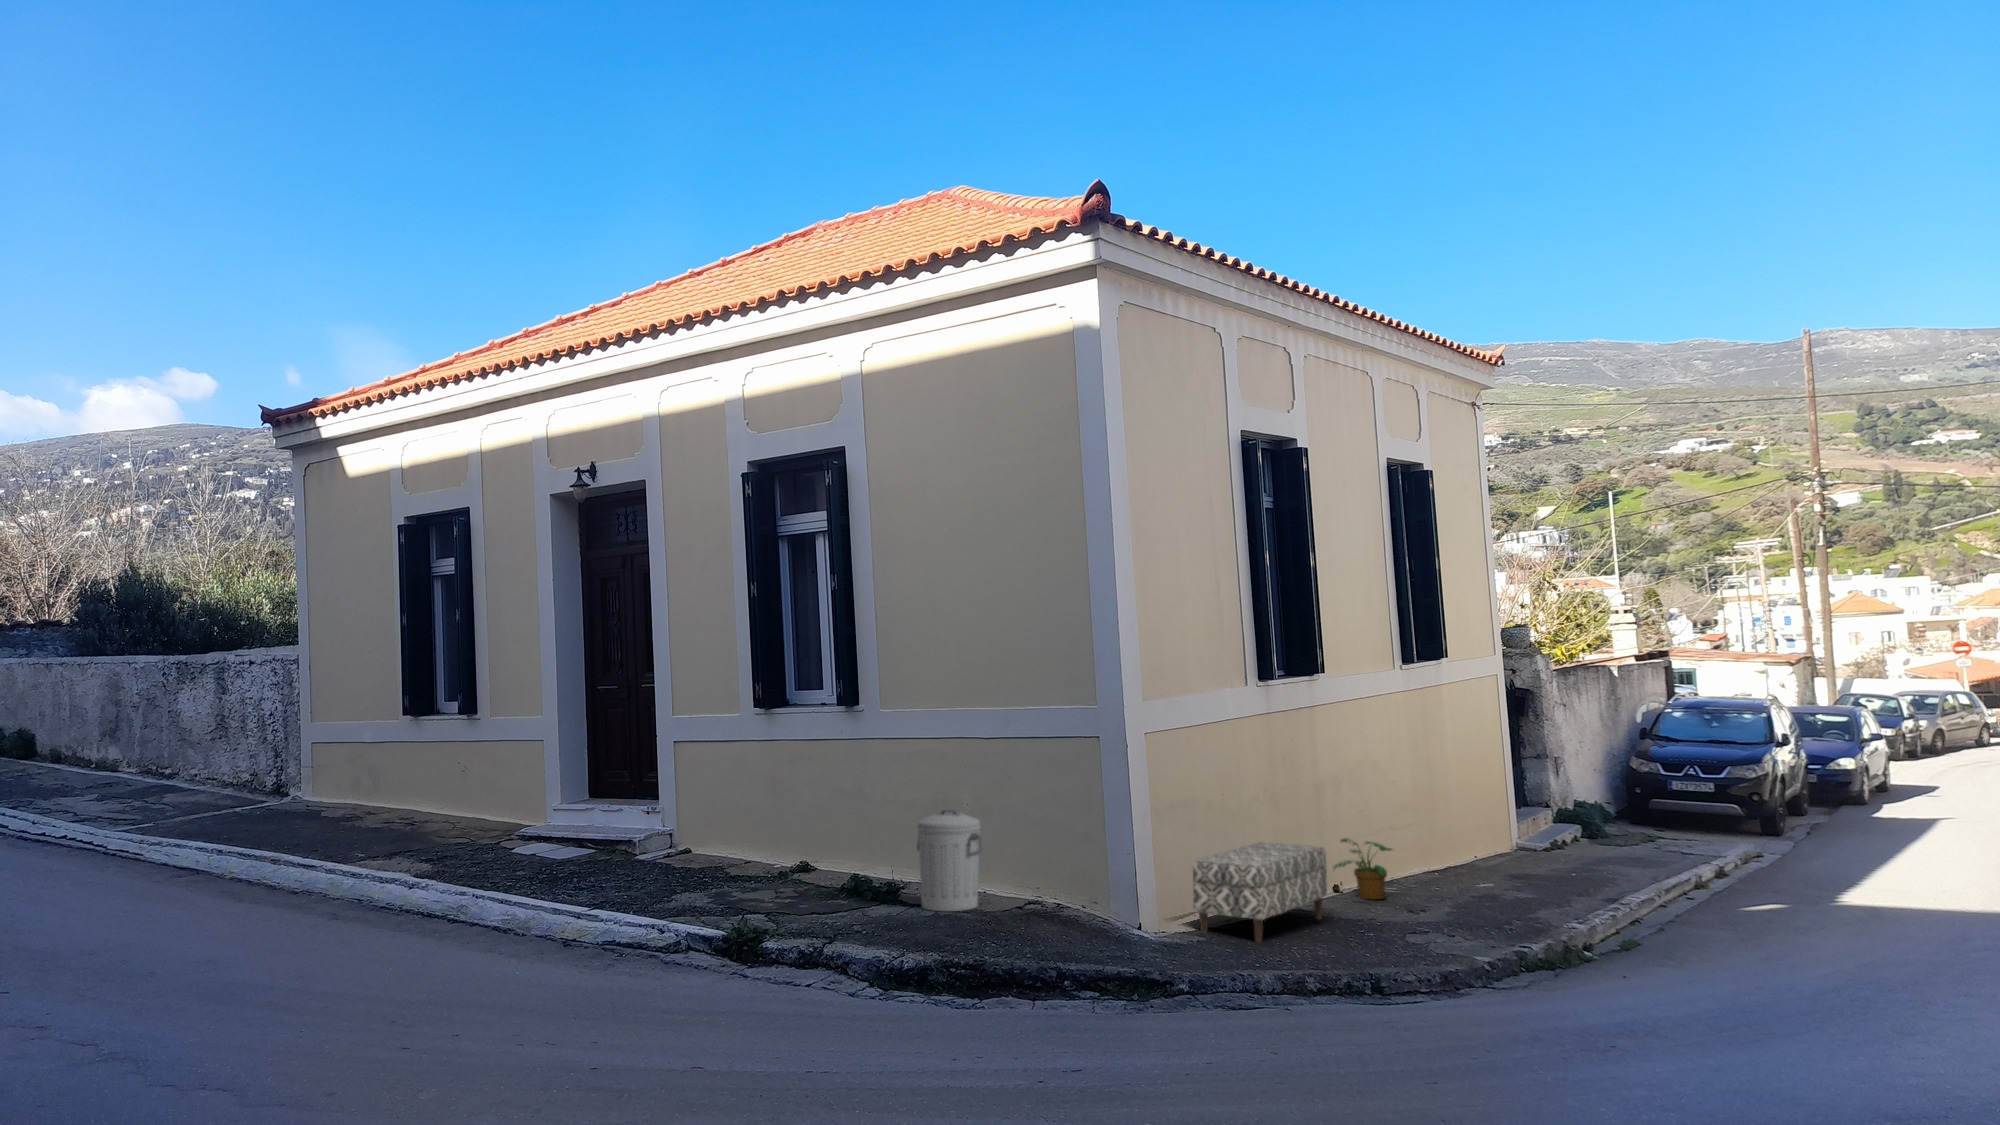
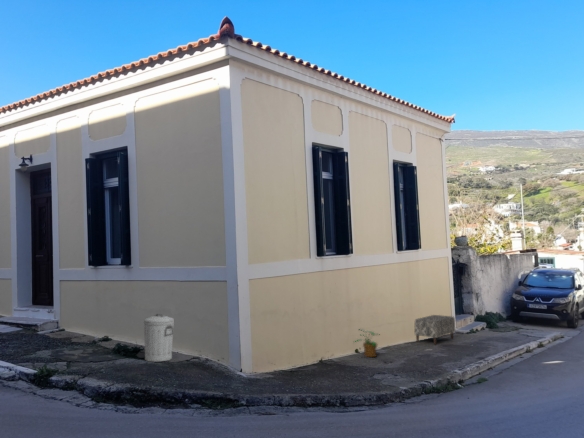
bench: present [1193,842,1327,943] -> present [414,315,455,344]

